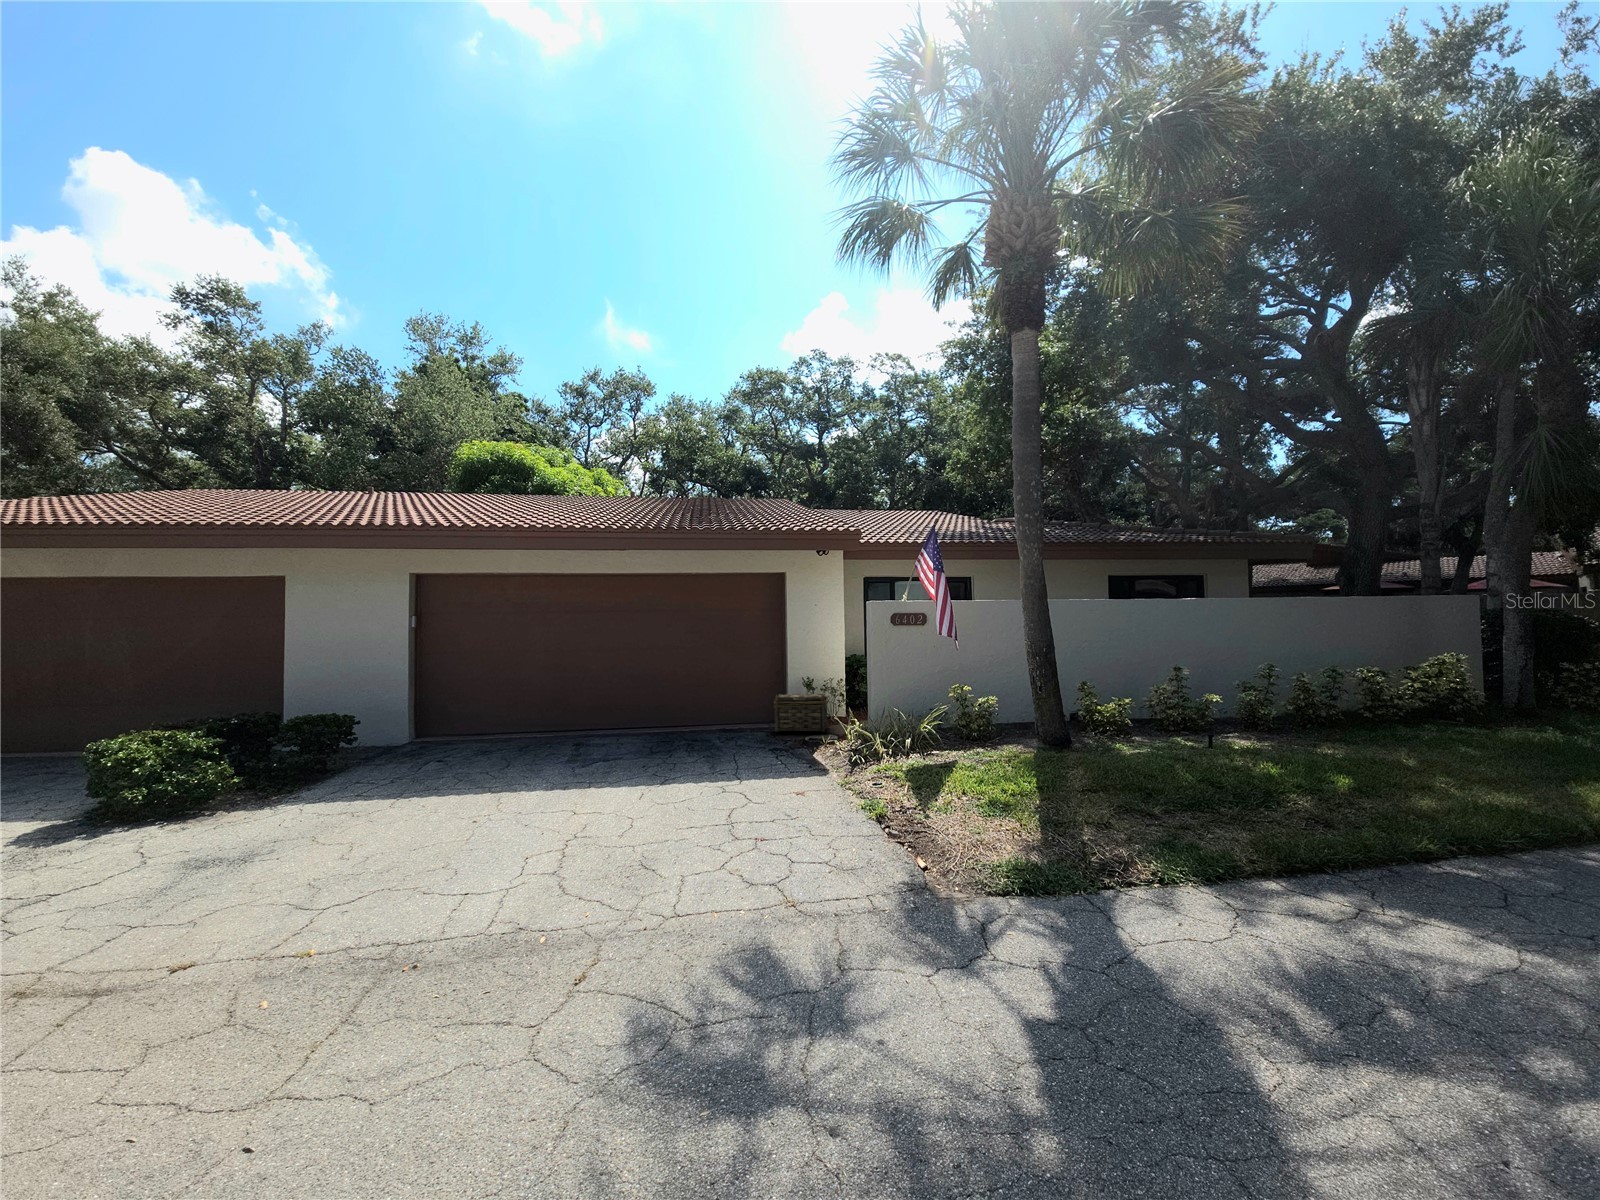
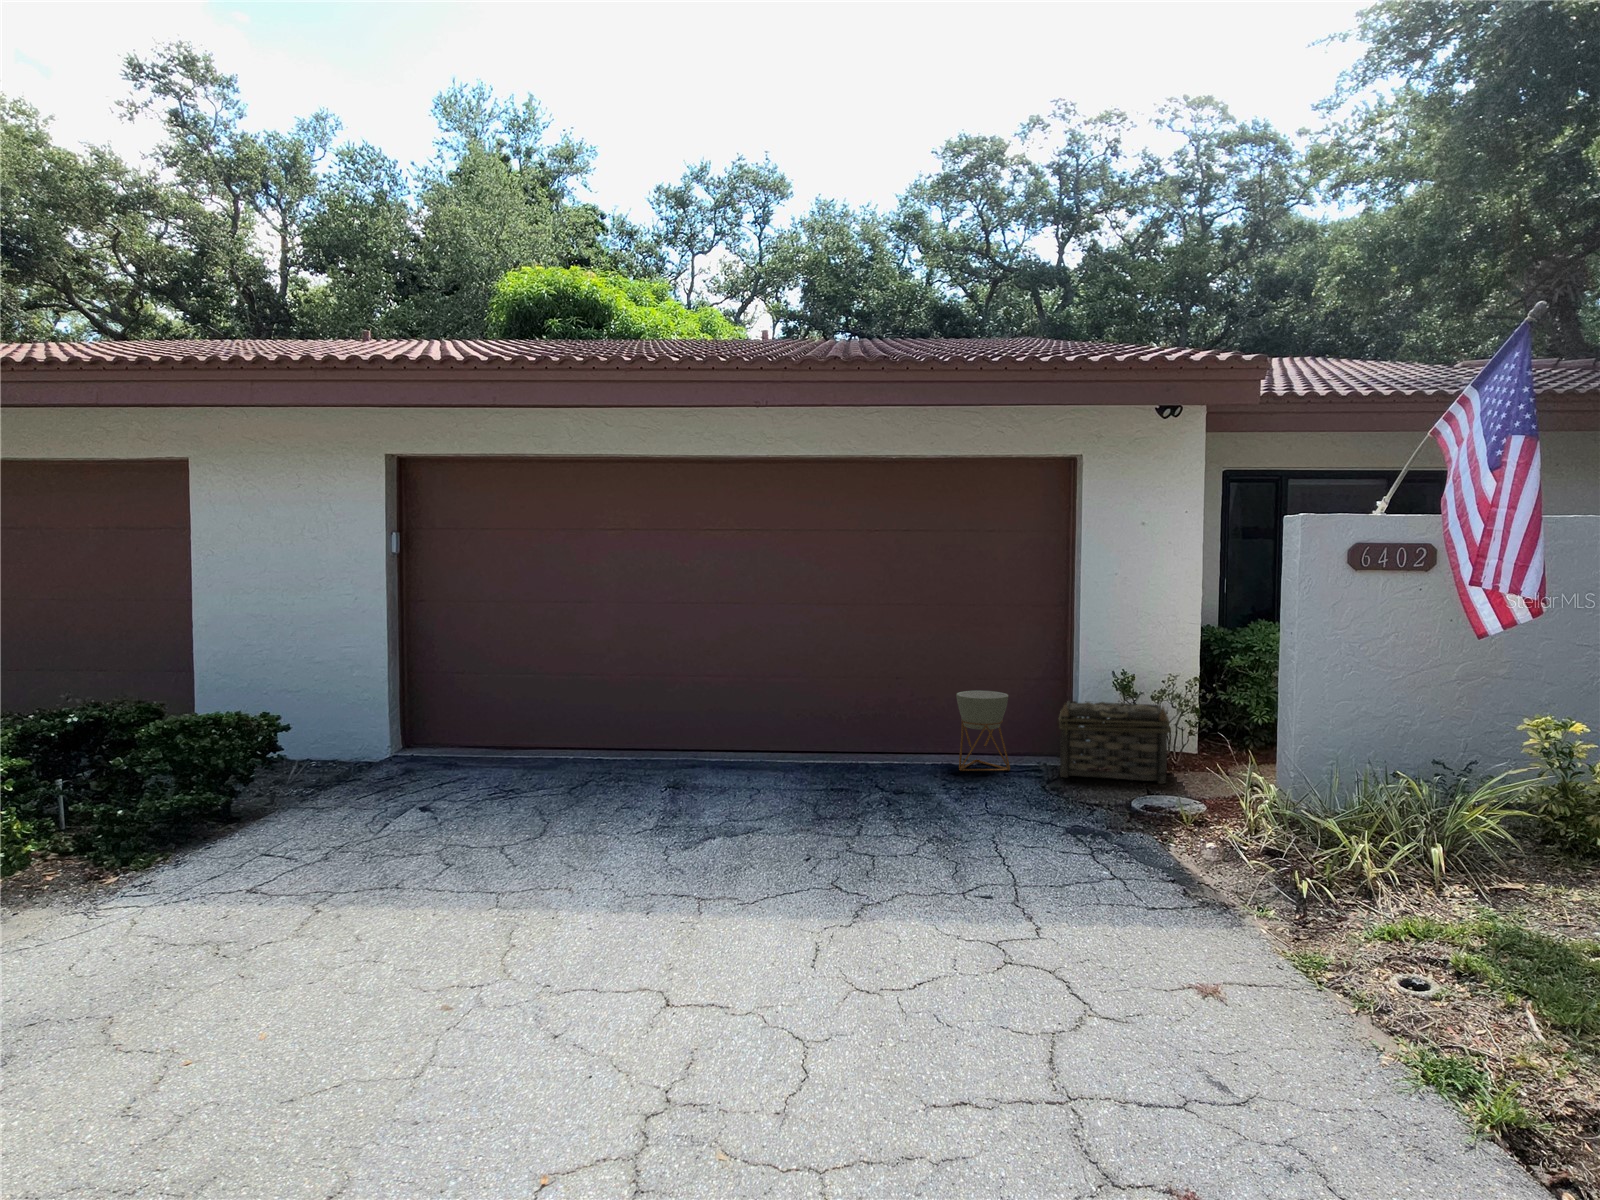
planter: none [724,691,751,732] -> present [956,691,1010,771]

